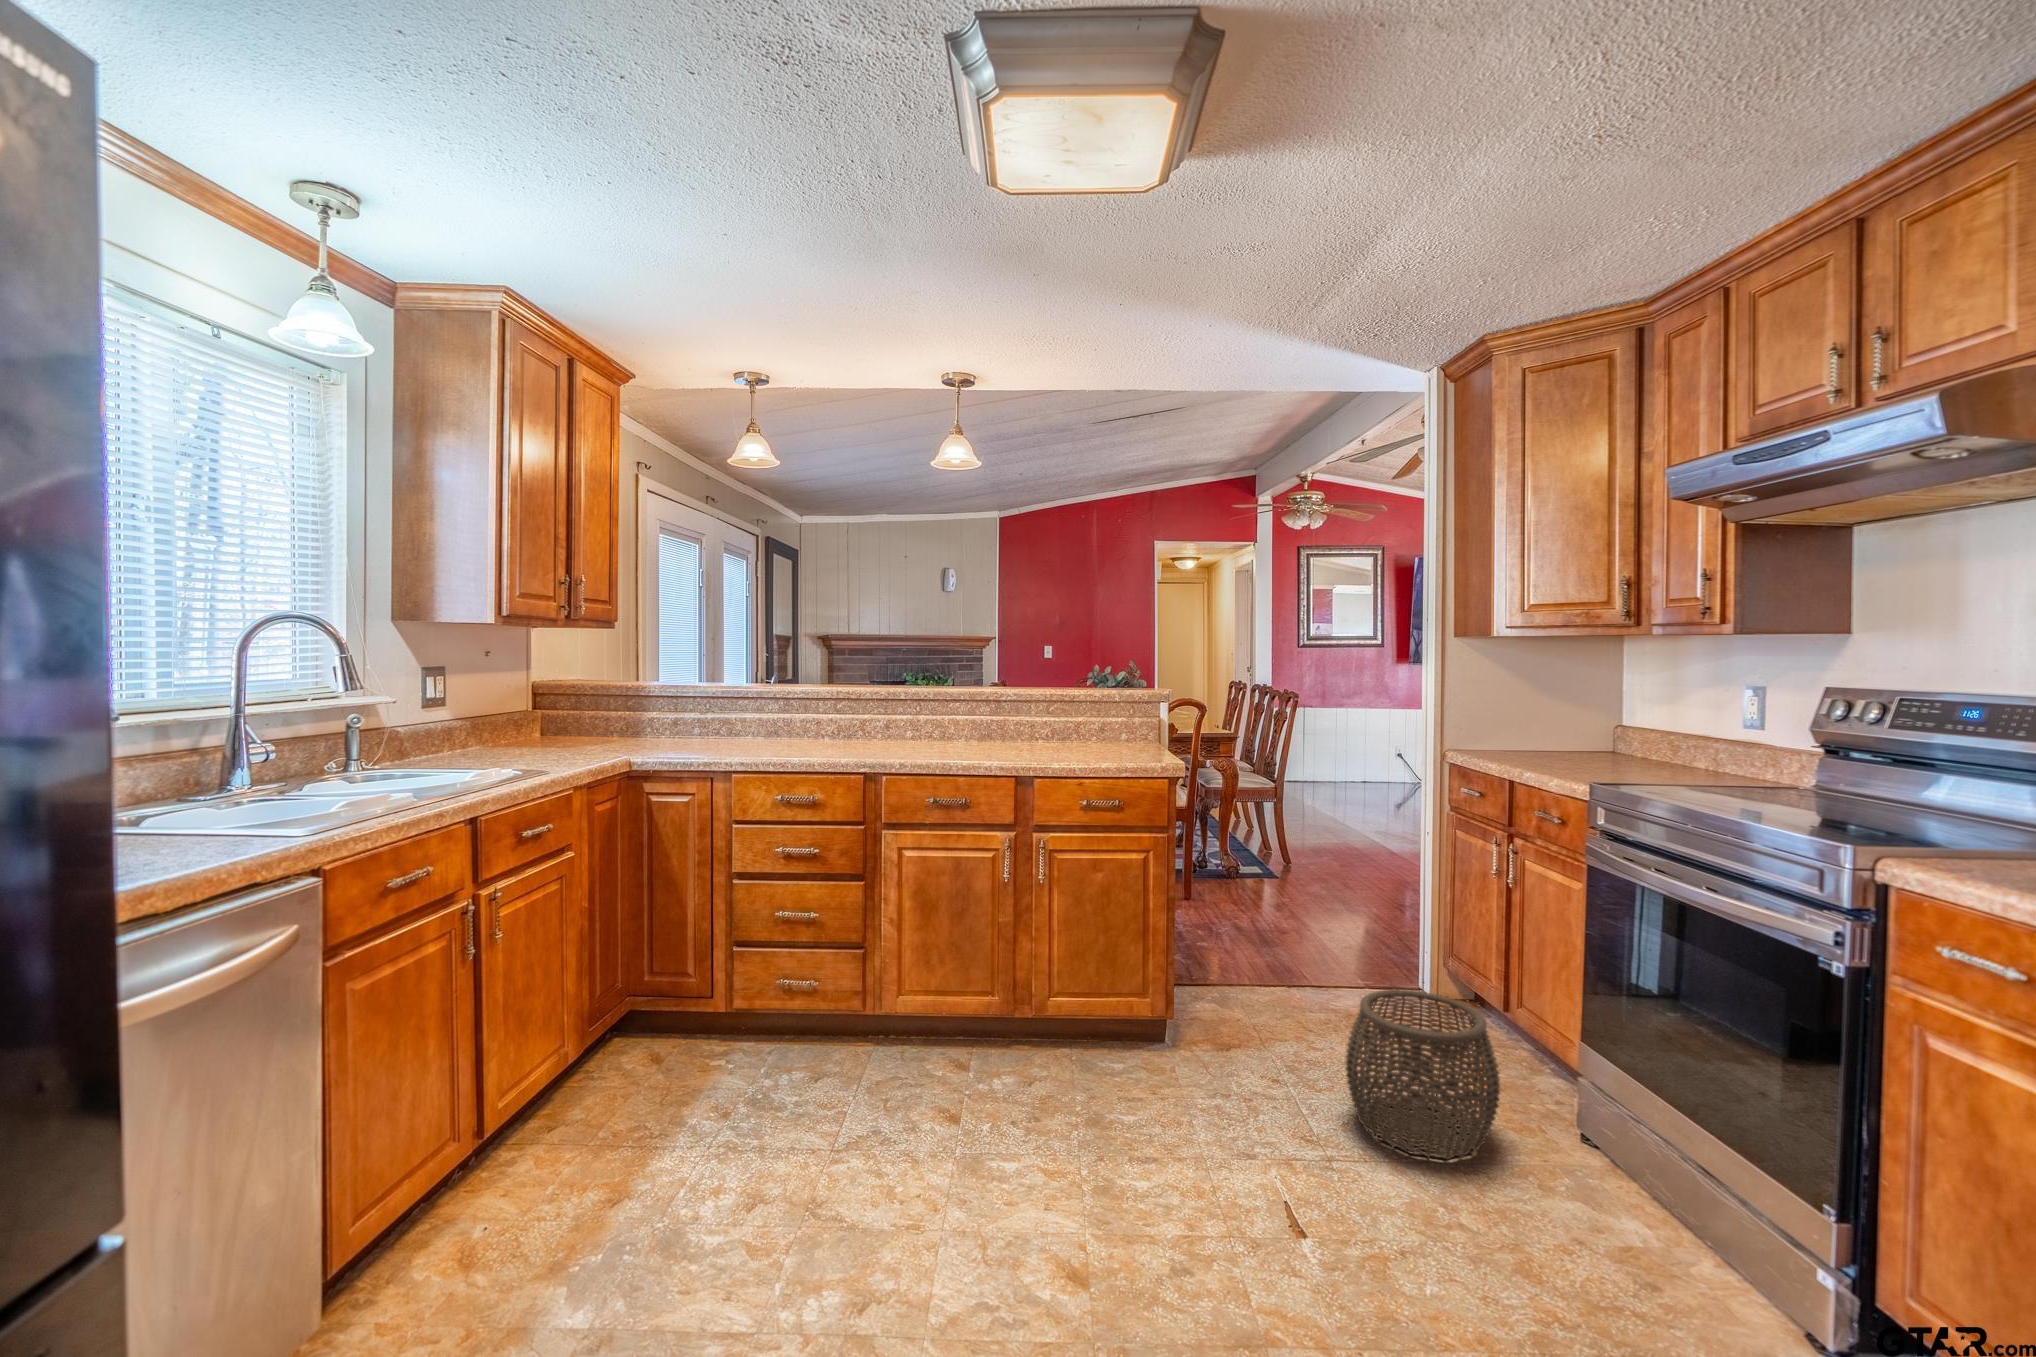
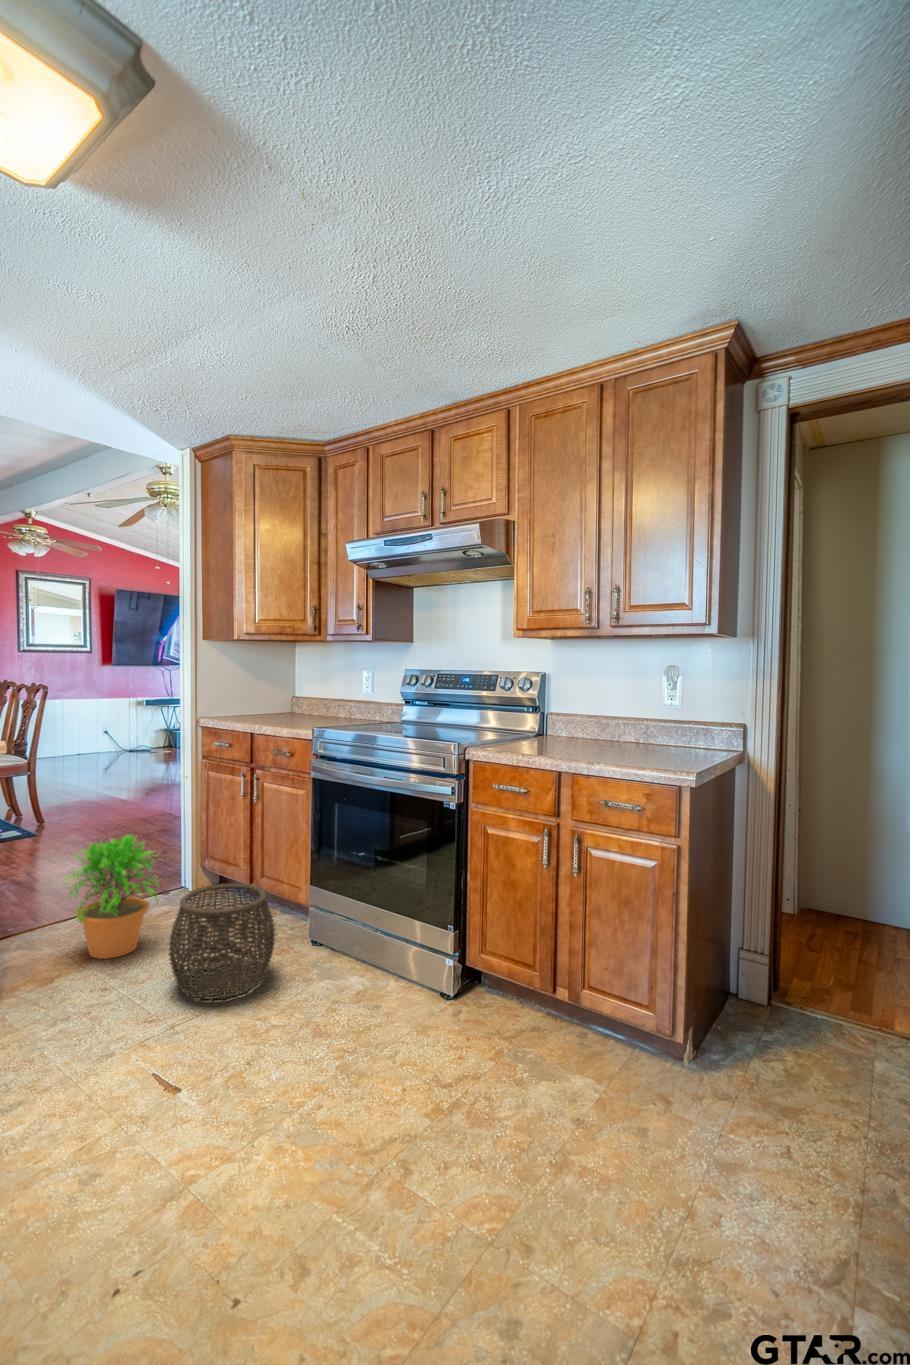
potted plant: none [1246,892,1377,1045] -> present [67,835,160,959]

